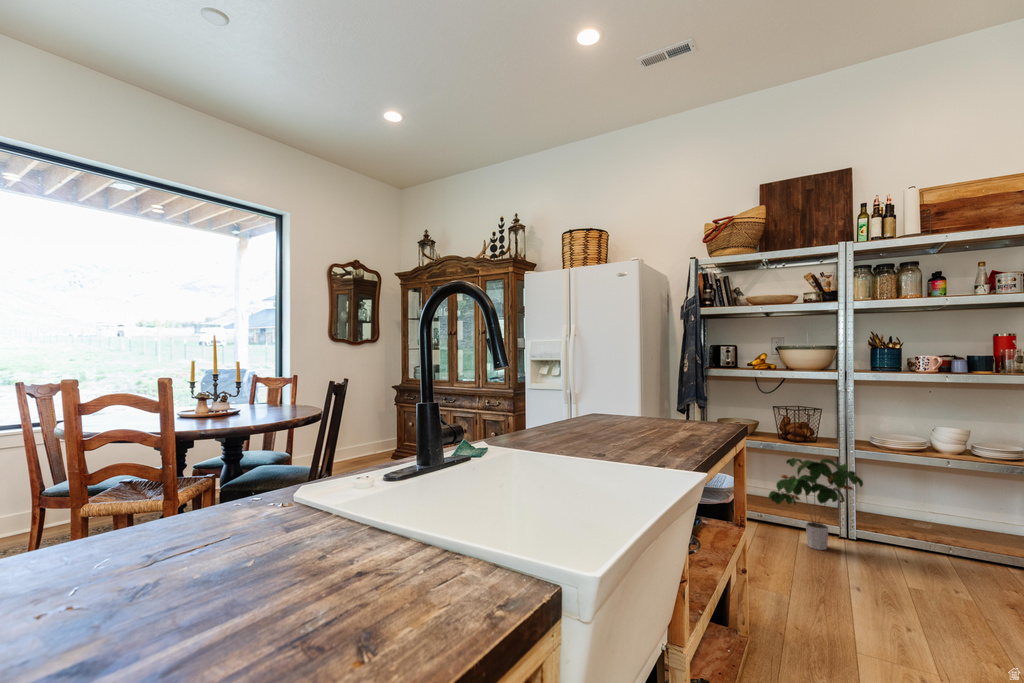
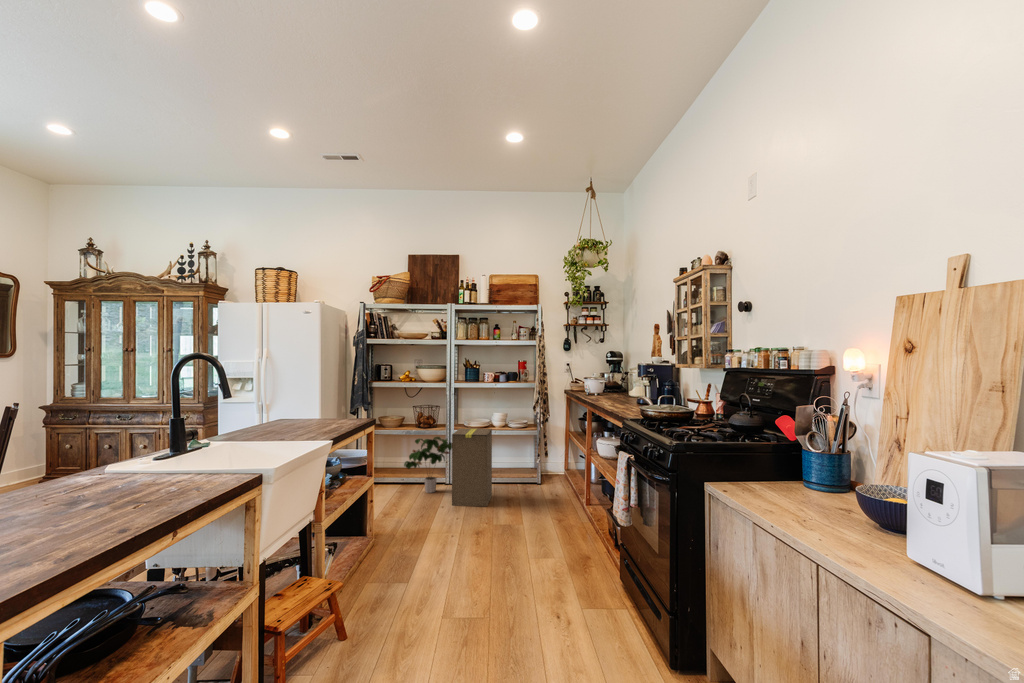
cardboard box: none [872,450,962,608] -> present [452,428,492,507]

